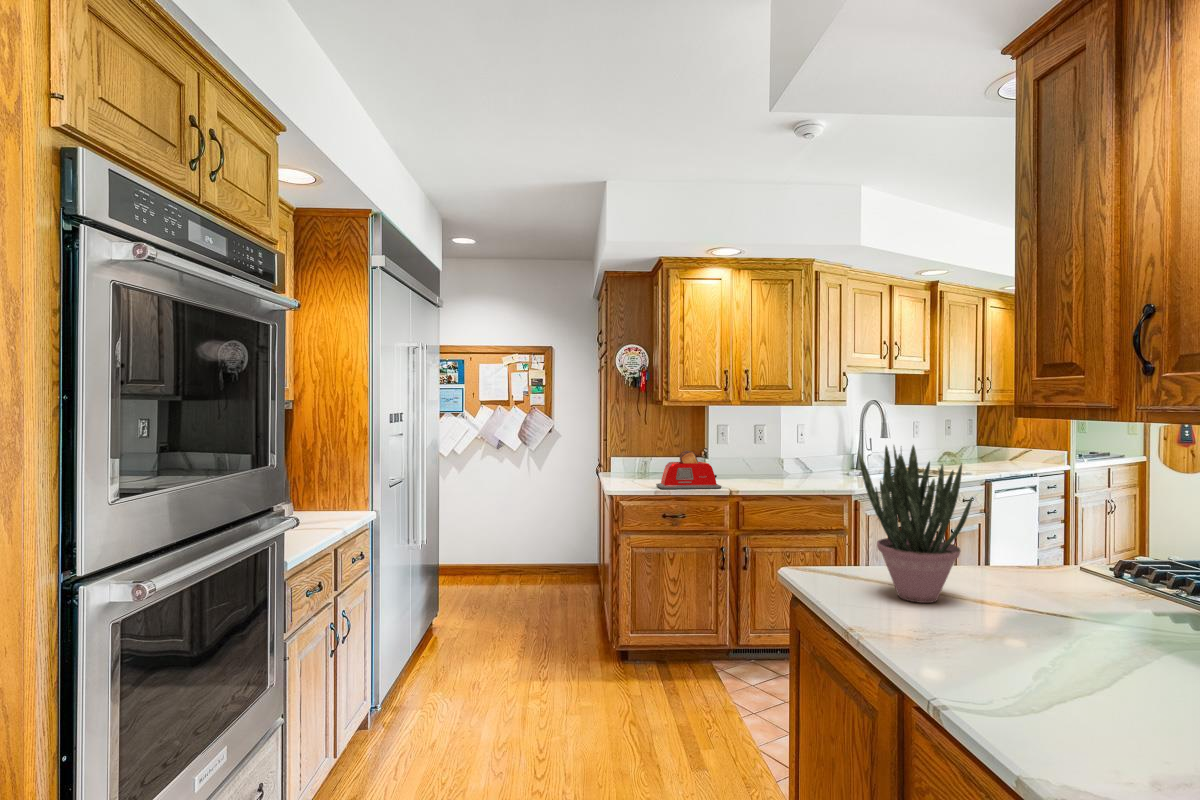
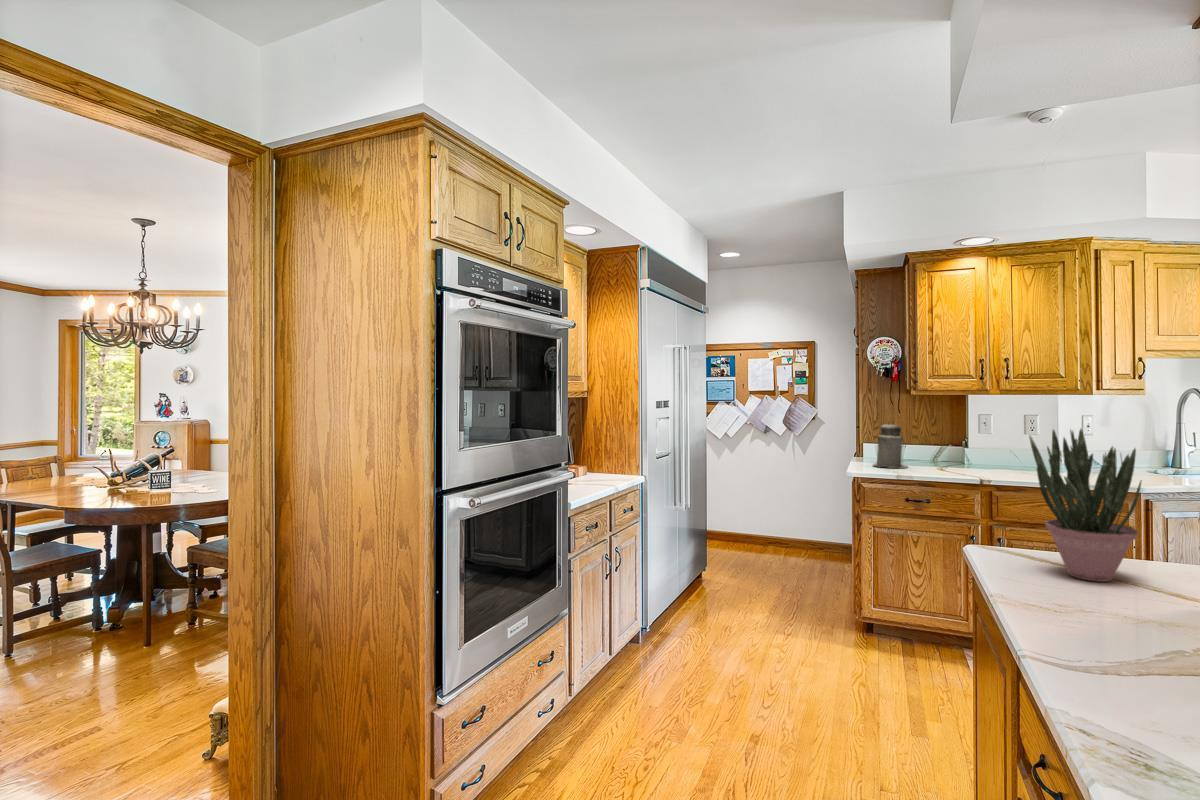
canister: none [623,432,658,482] -> present [875,422,908,468]
toaster: present [656,451,722,489] -> none [902,439,973,477]

